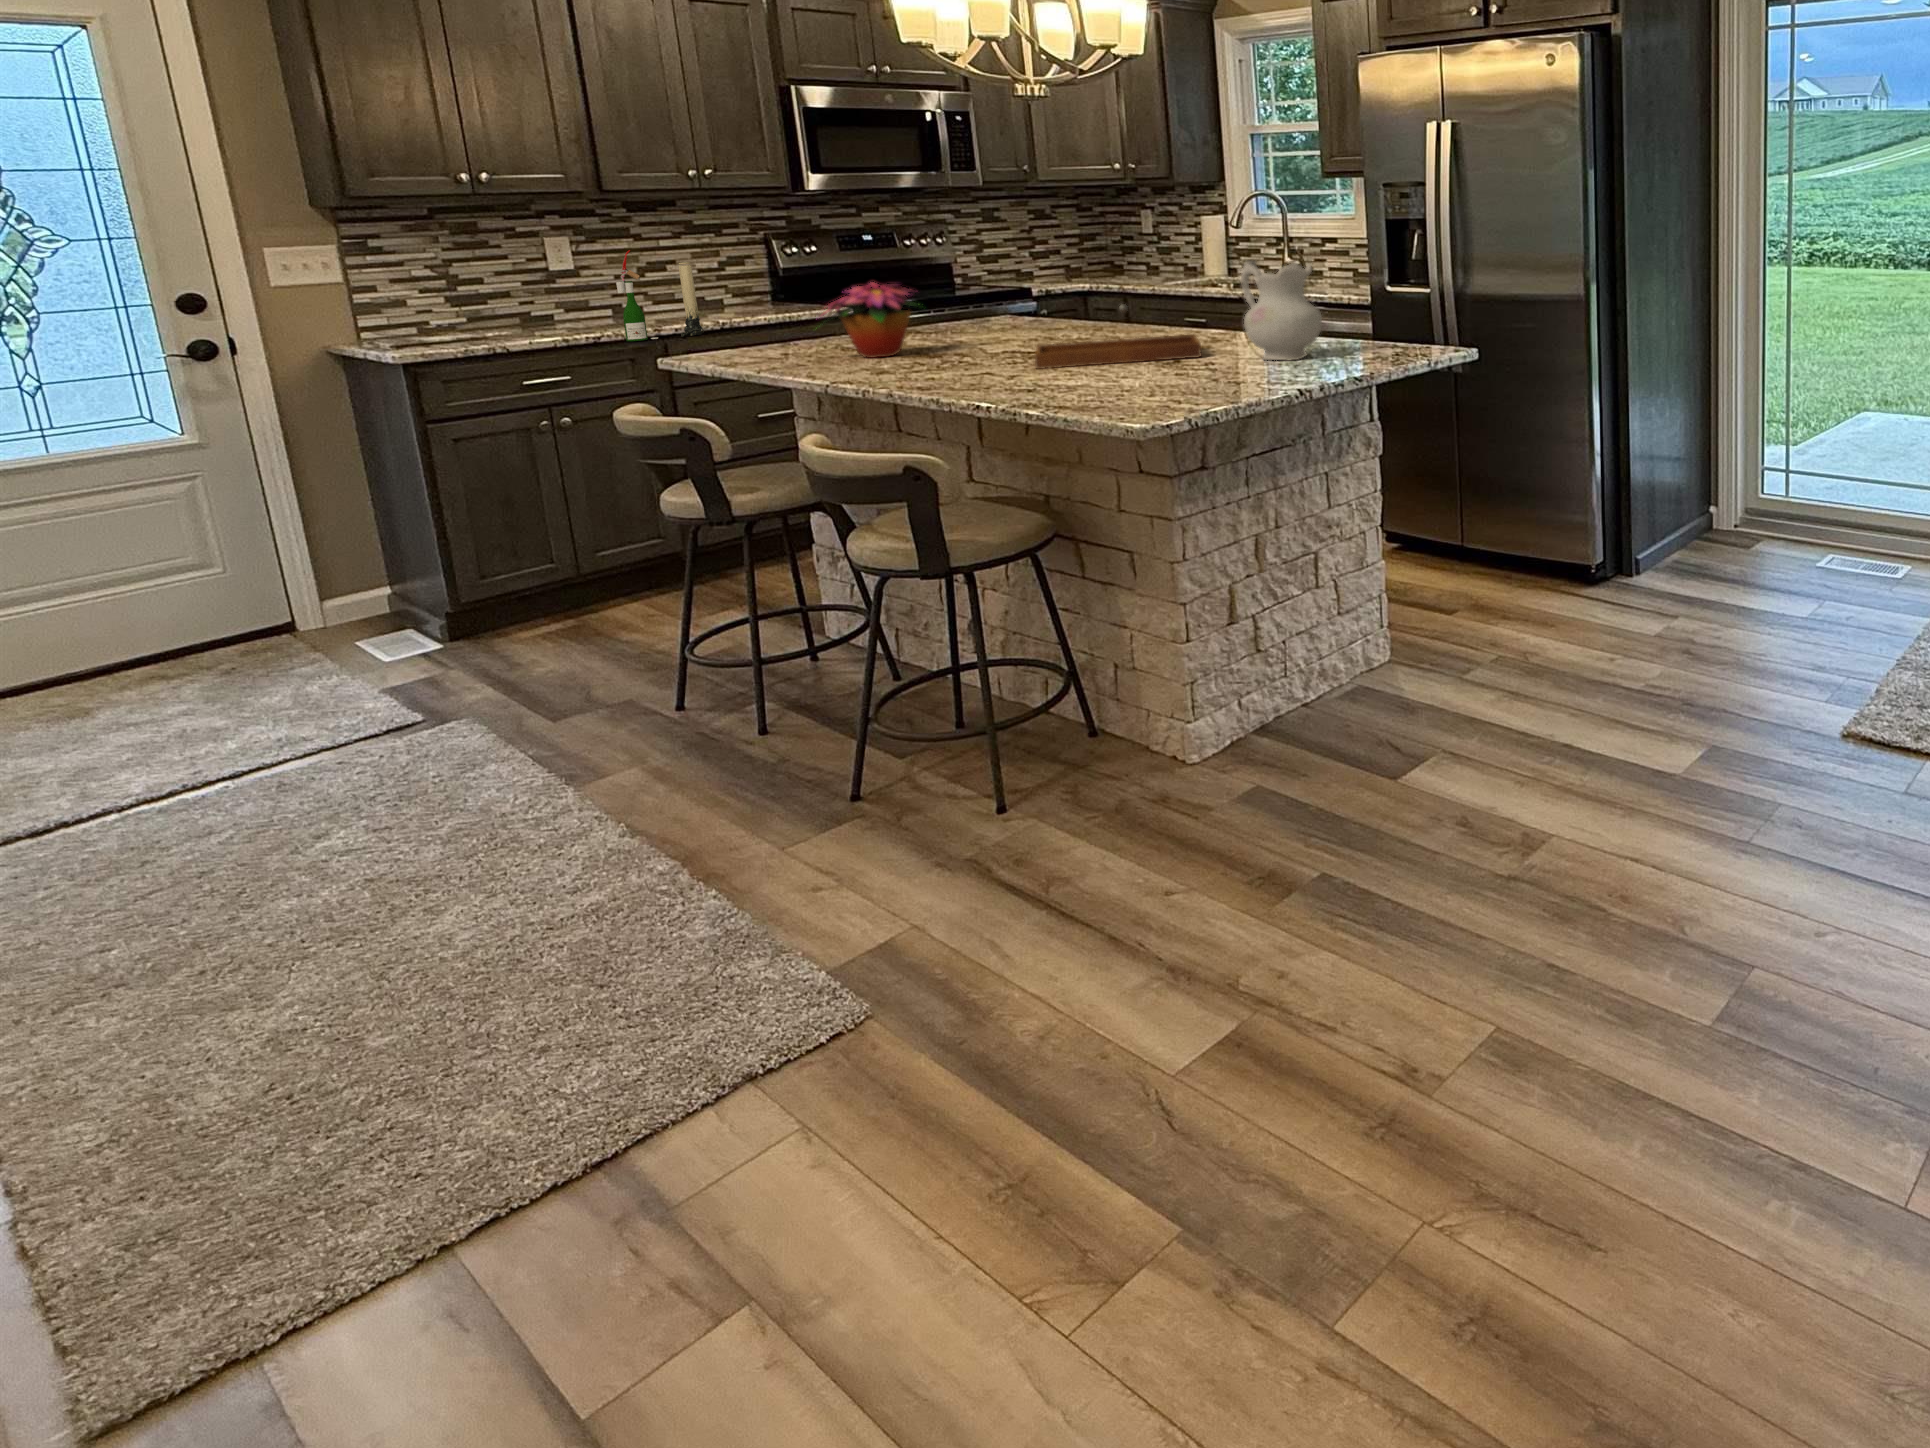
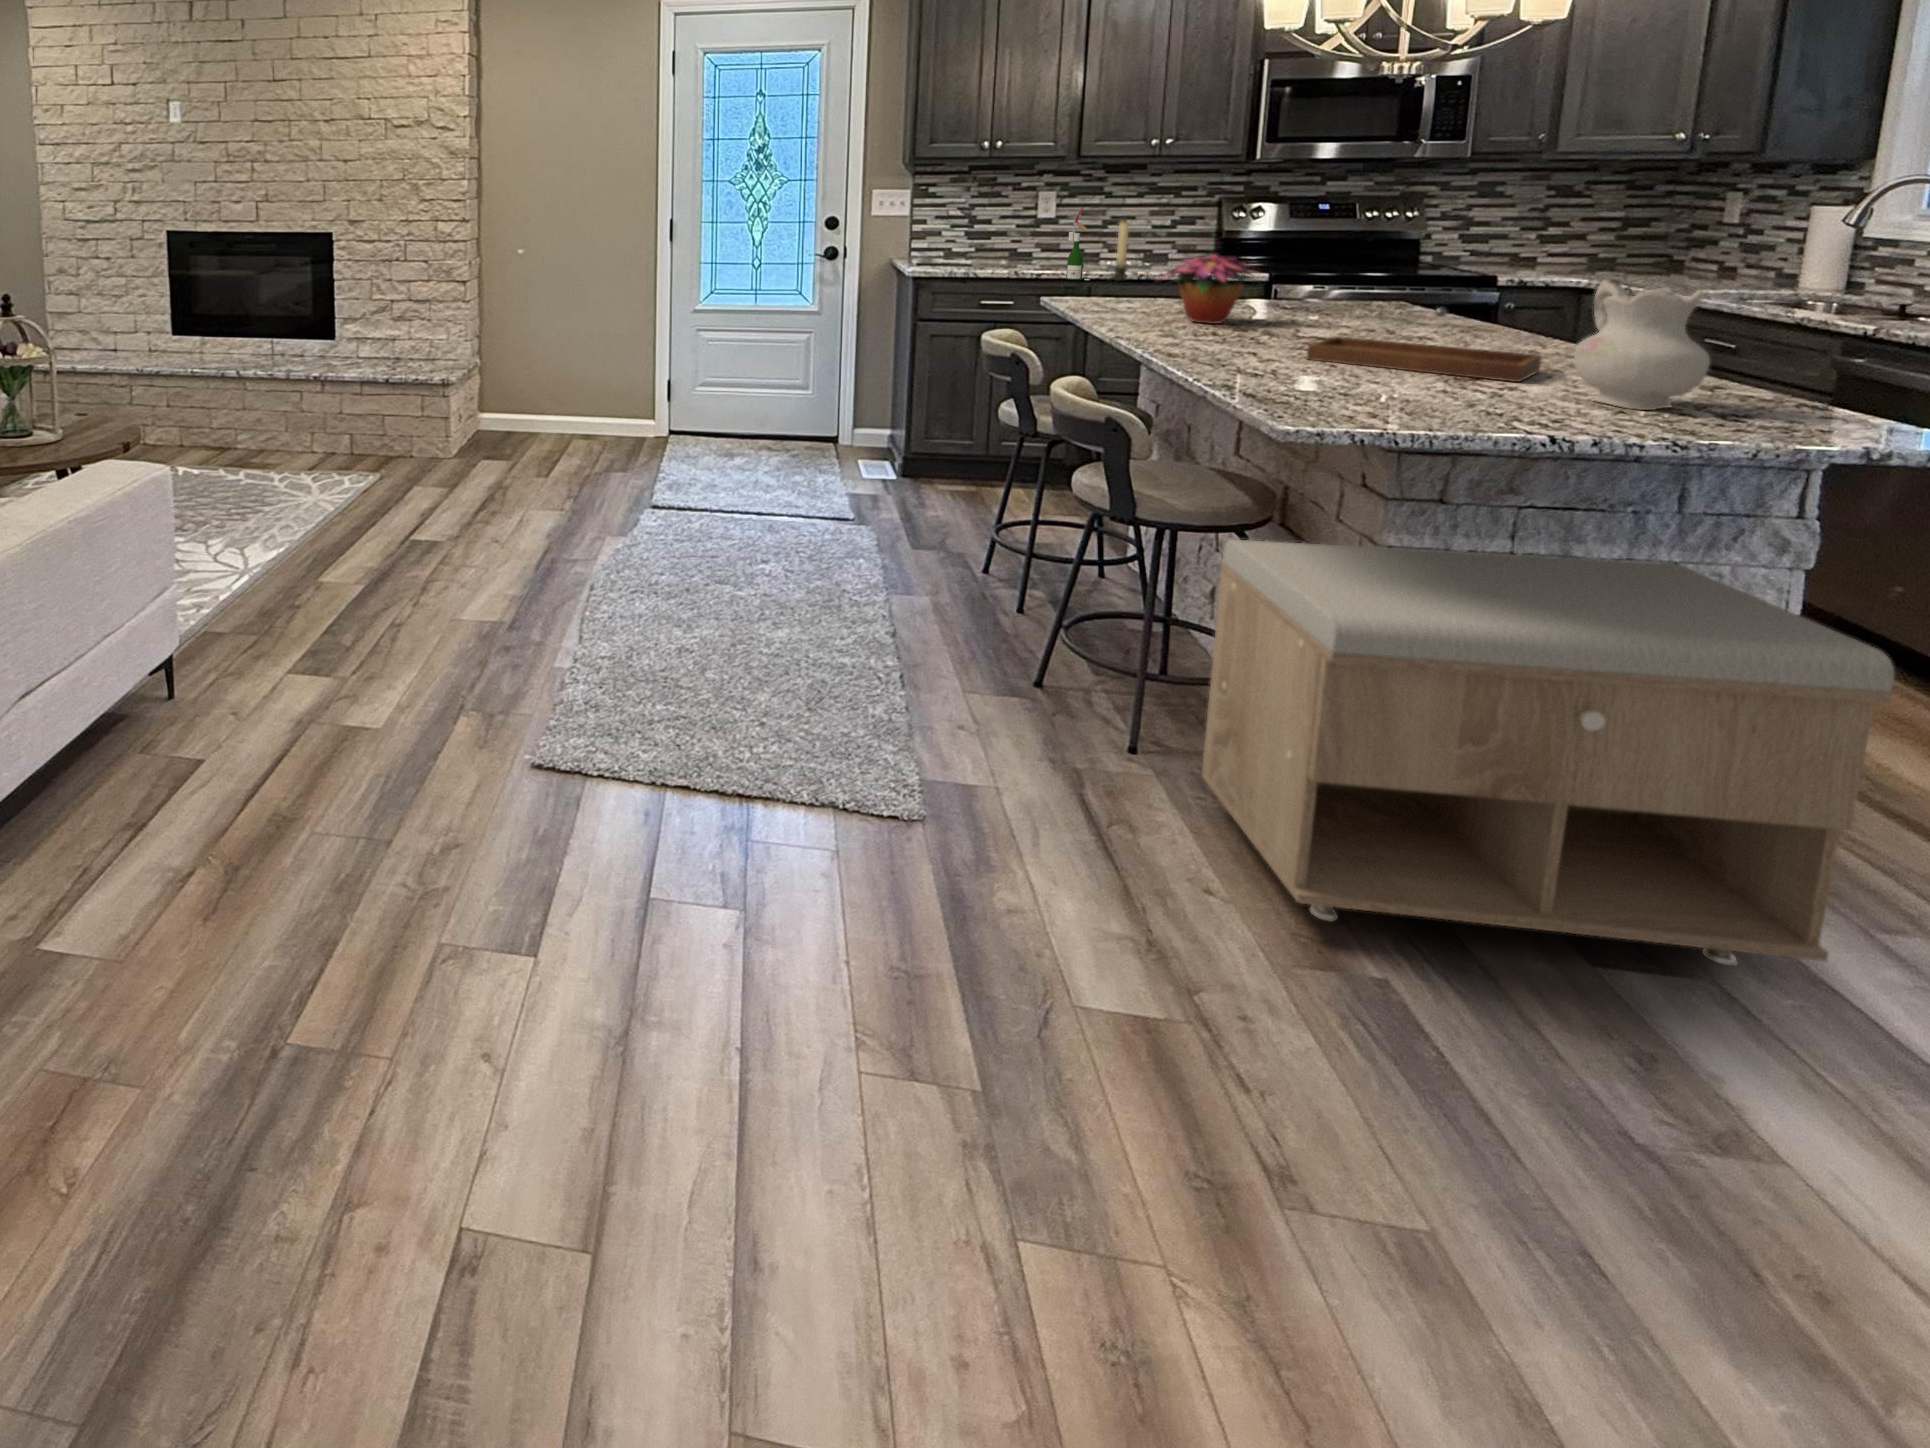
storage bench: none [1071,471,1477,857] -> present [1202,540,1894,966]

